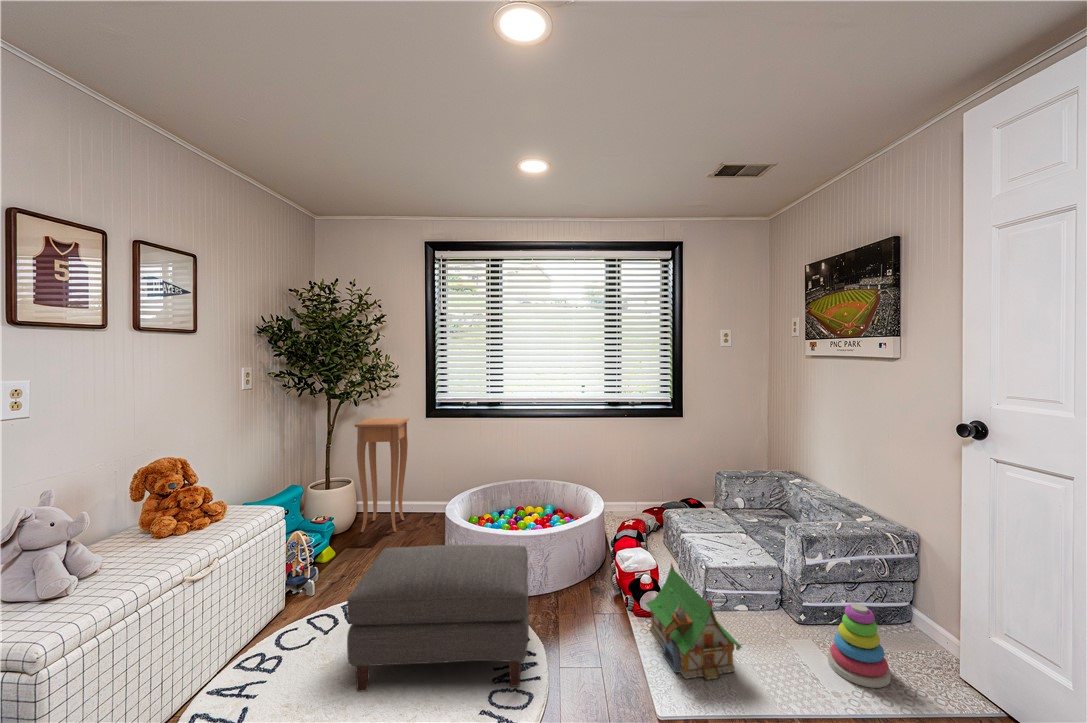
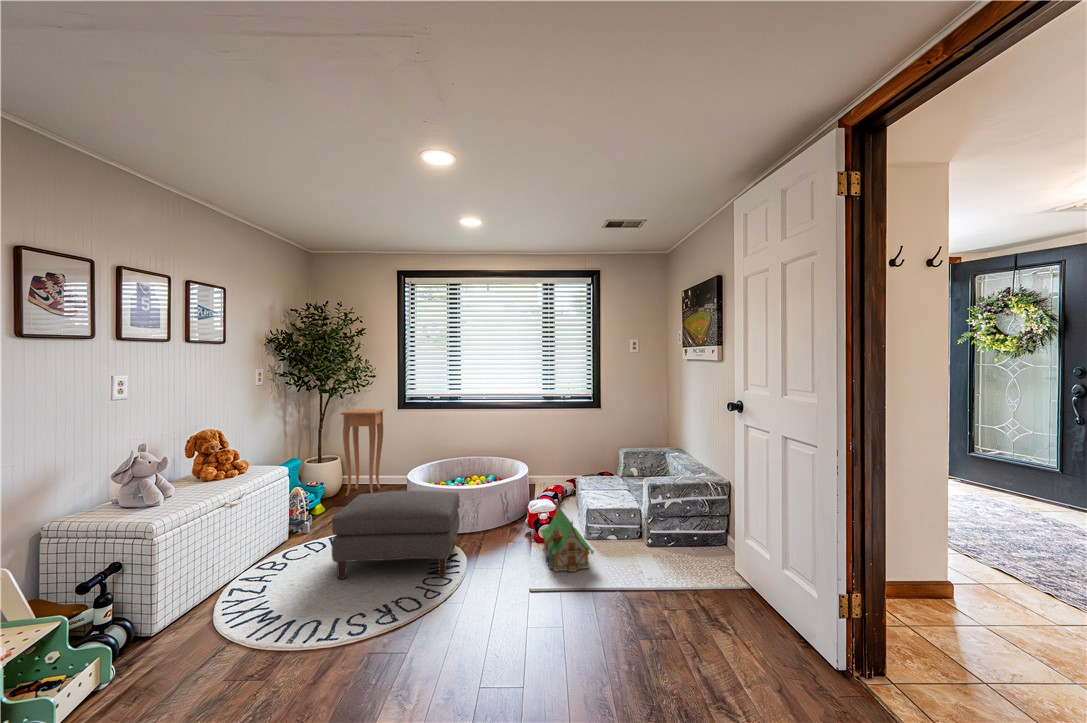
stacking toy: present [828,603,891,688] -> none [654,524,689,575]

